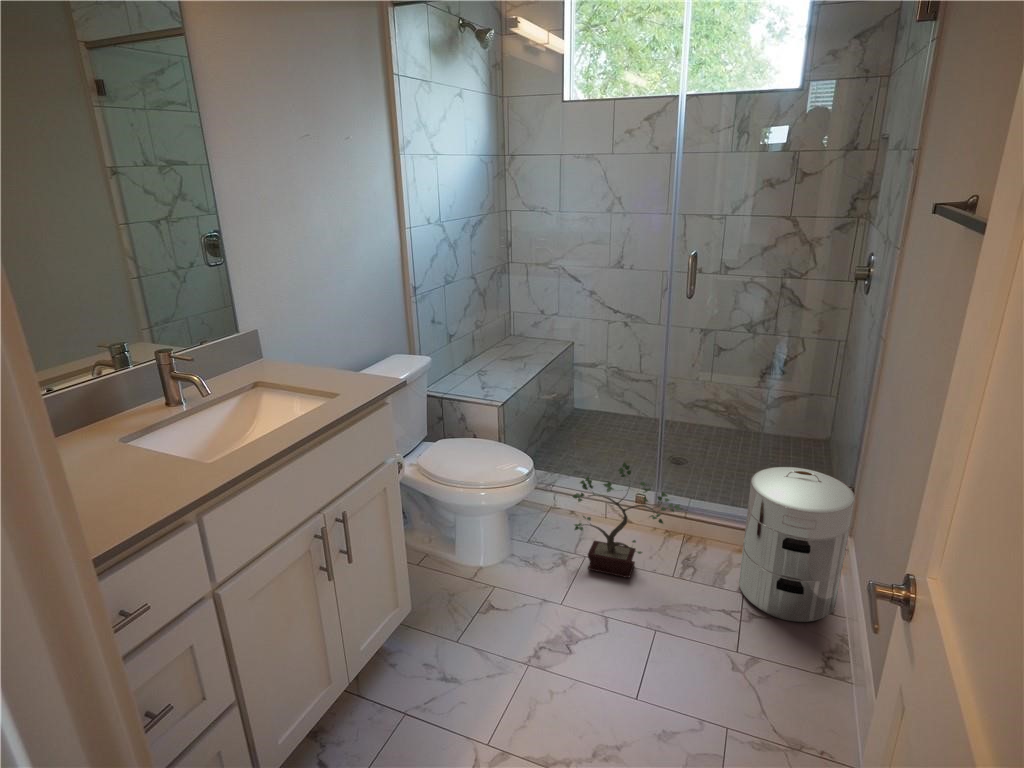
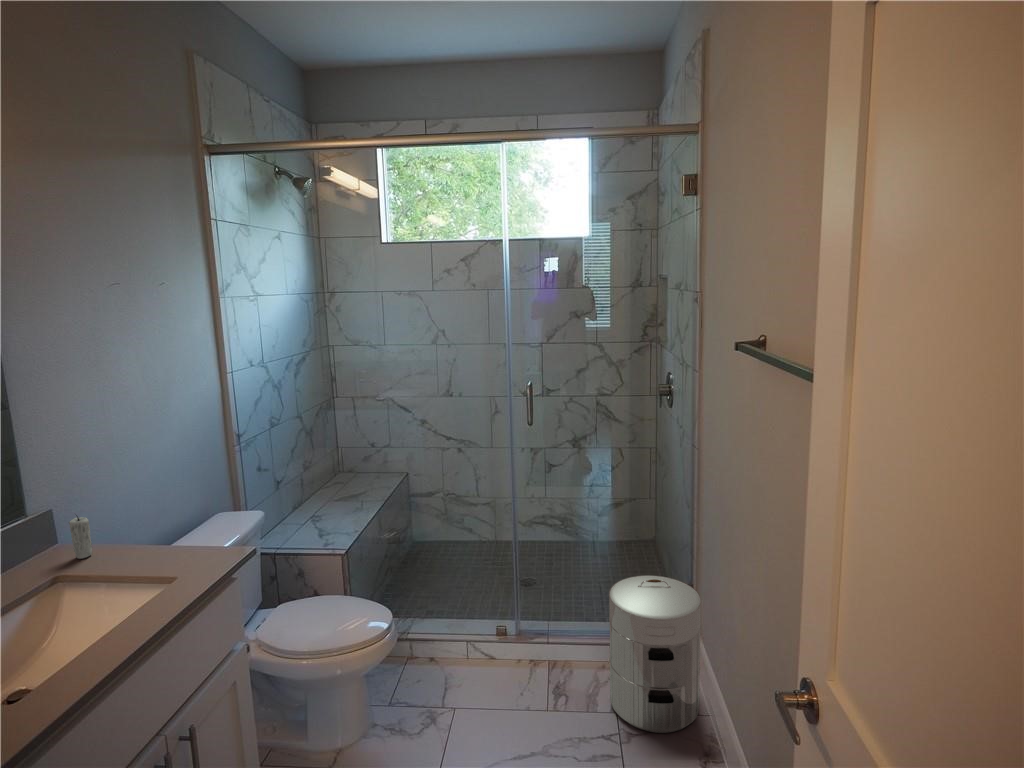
candle: none [265,332,283,371] -> present [69,515,92,559]
potted plant: present [572,463,681,578] -> none [436,596,552,723]

